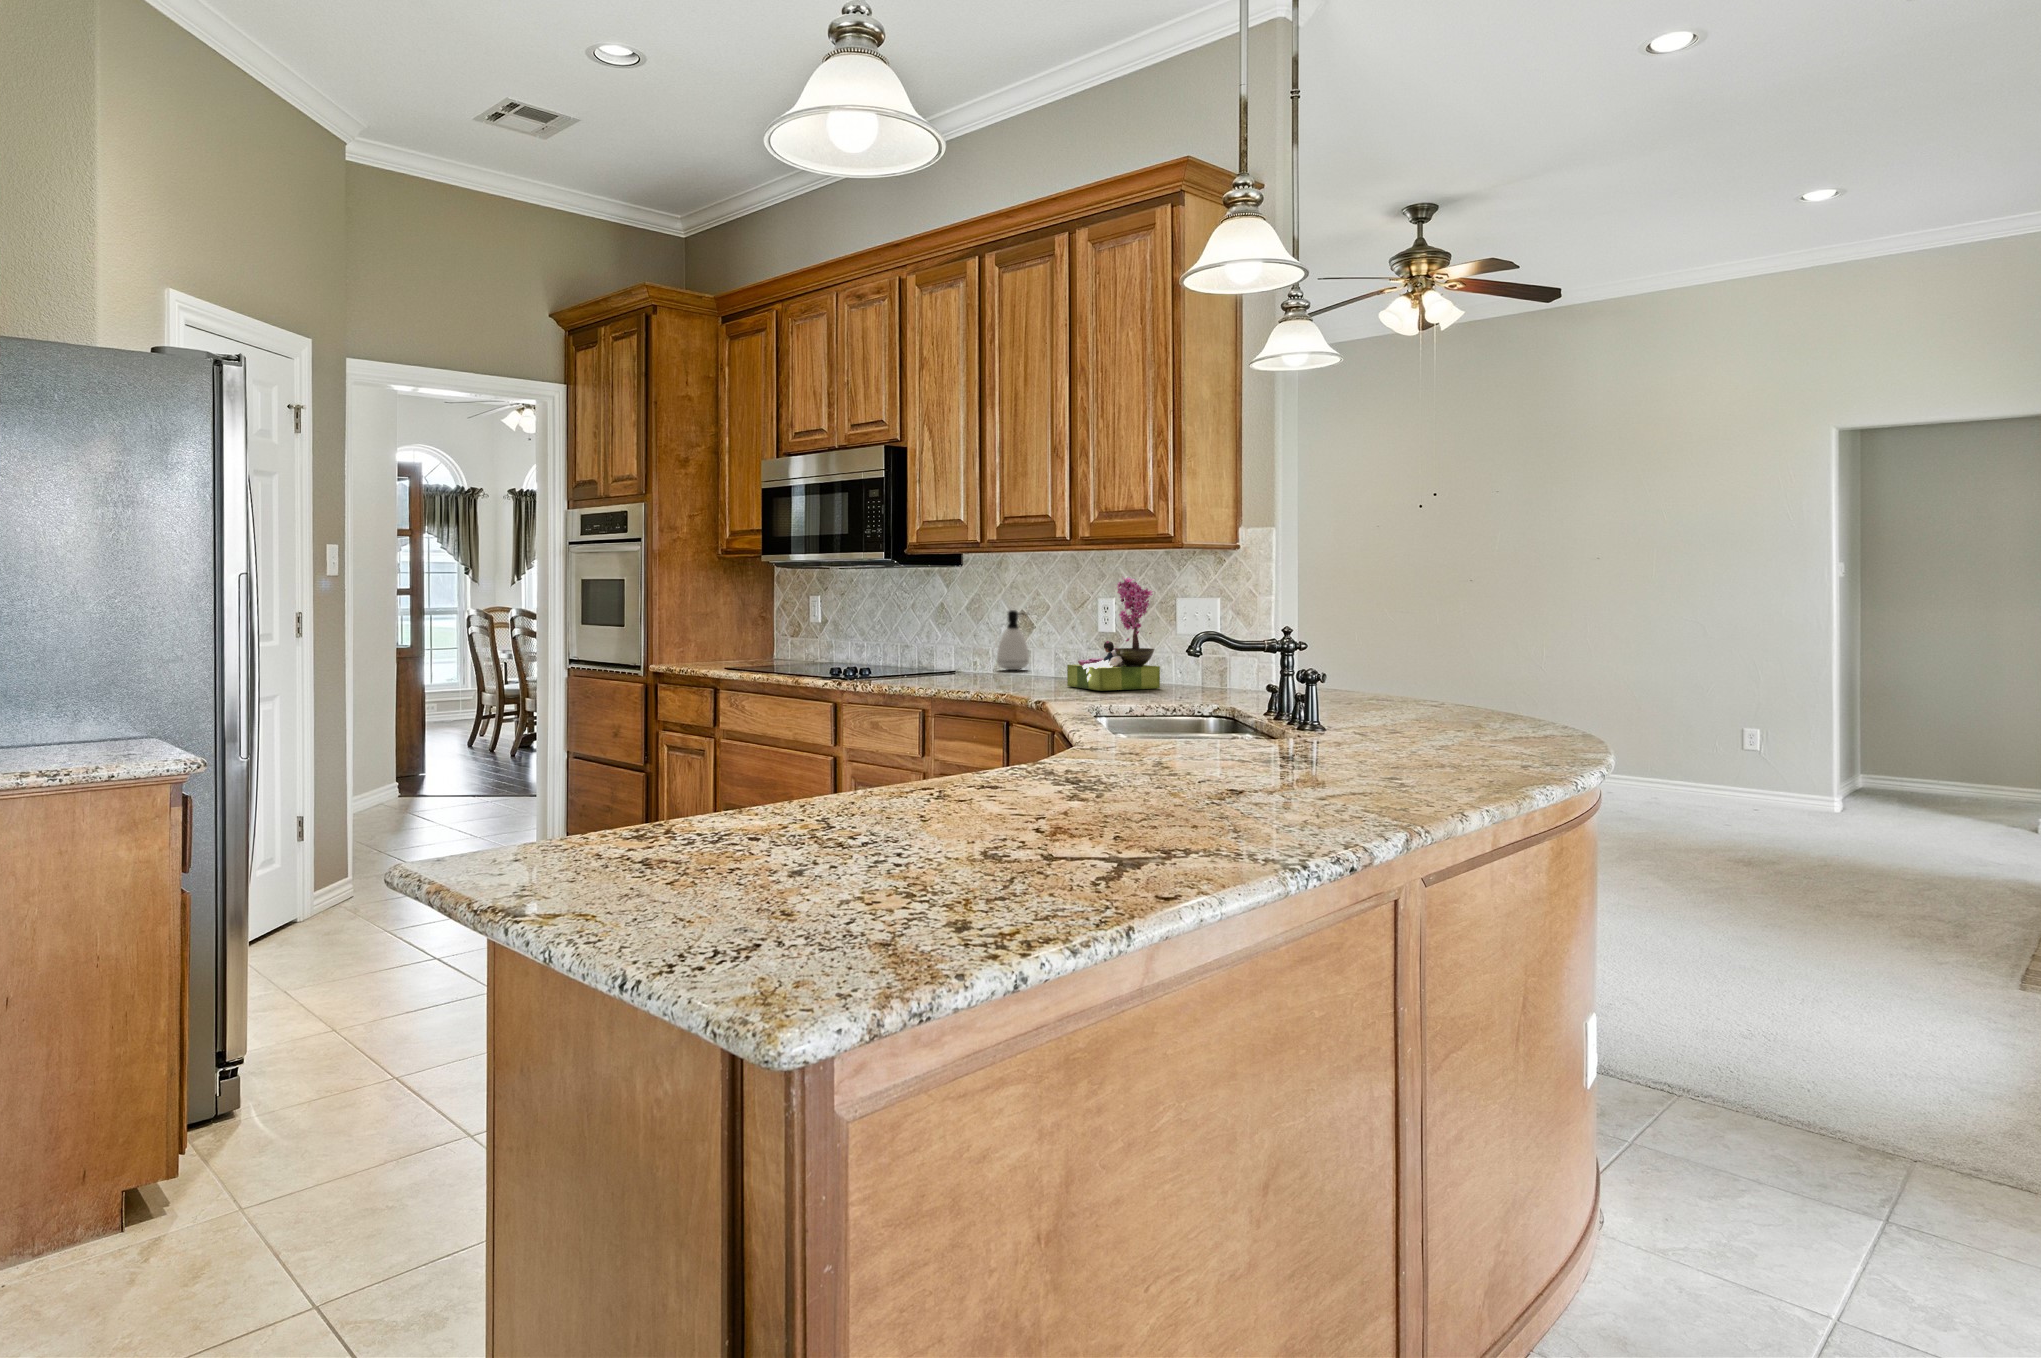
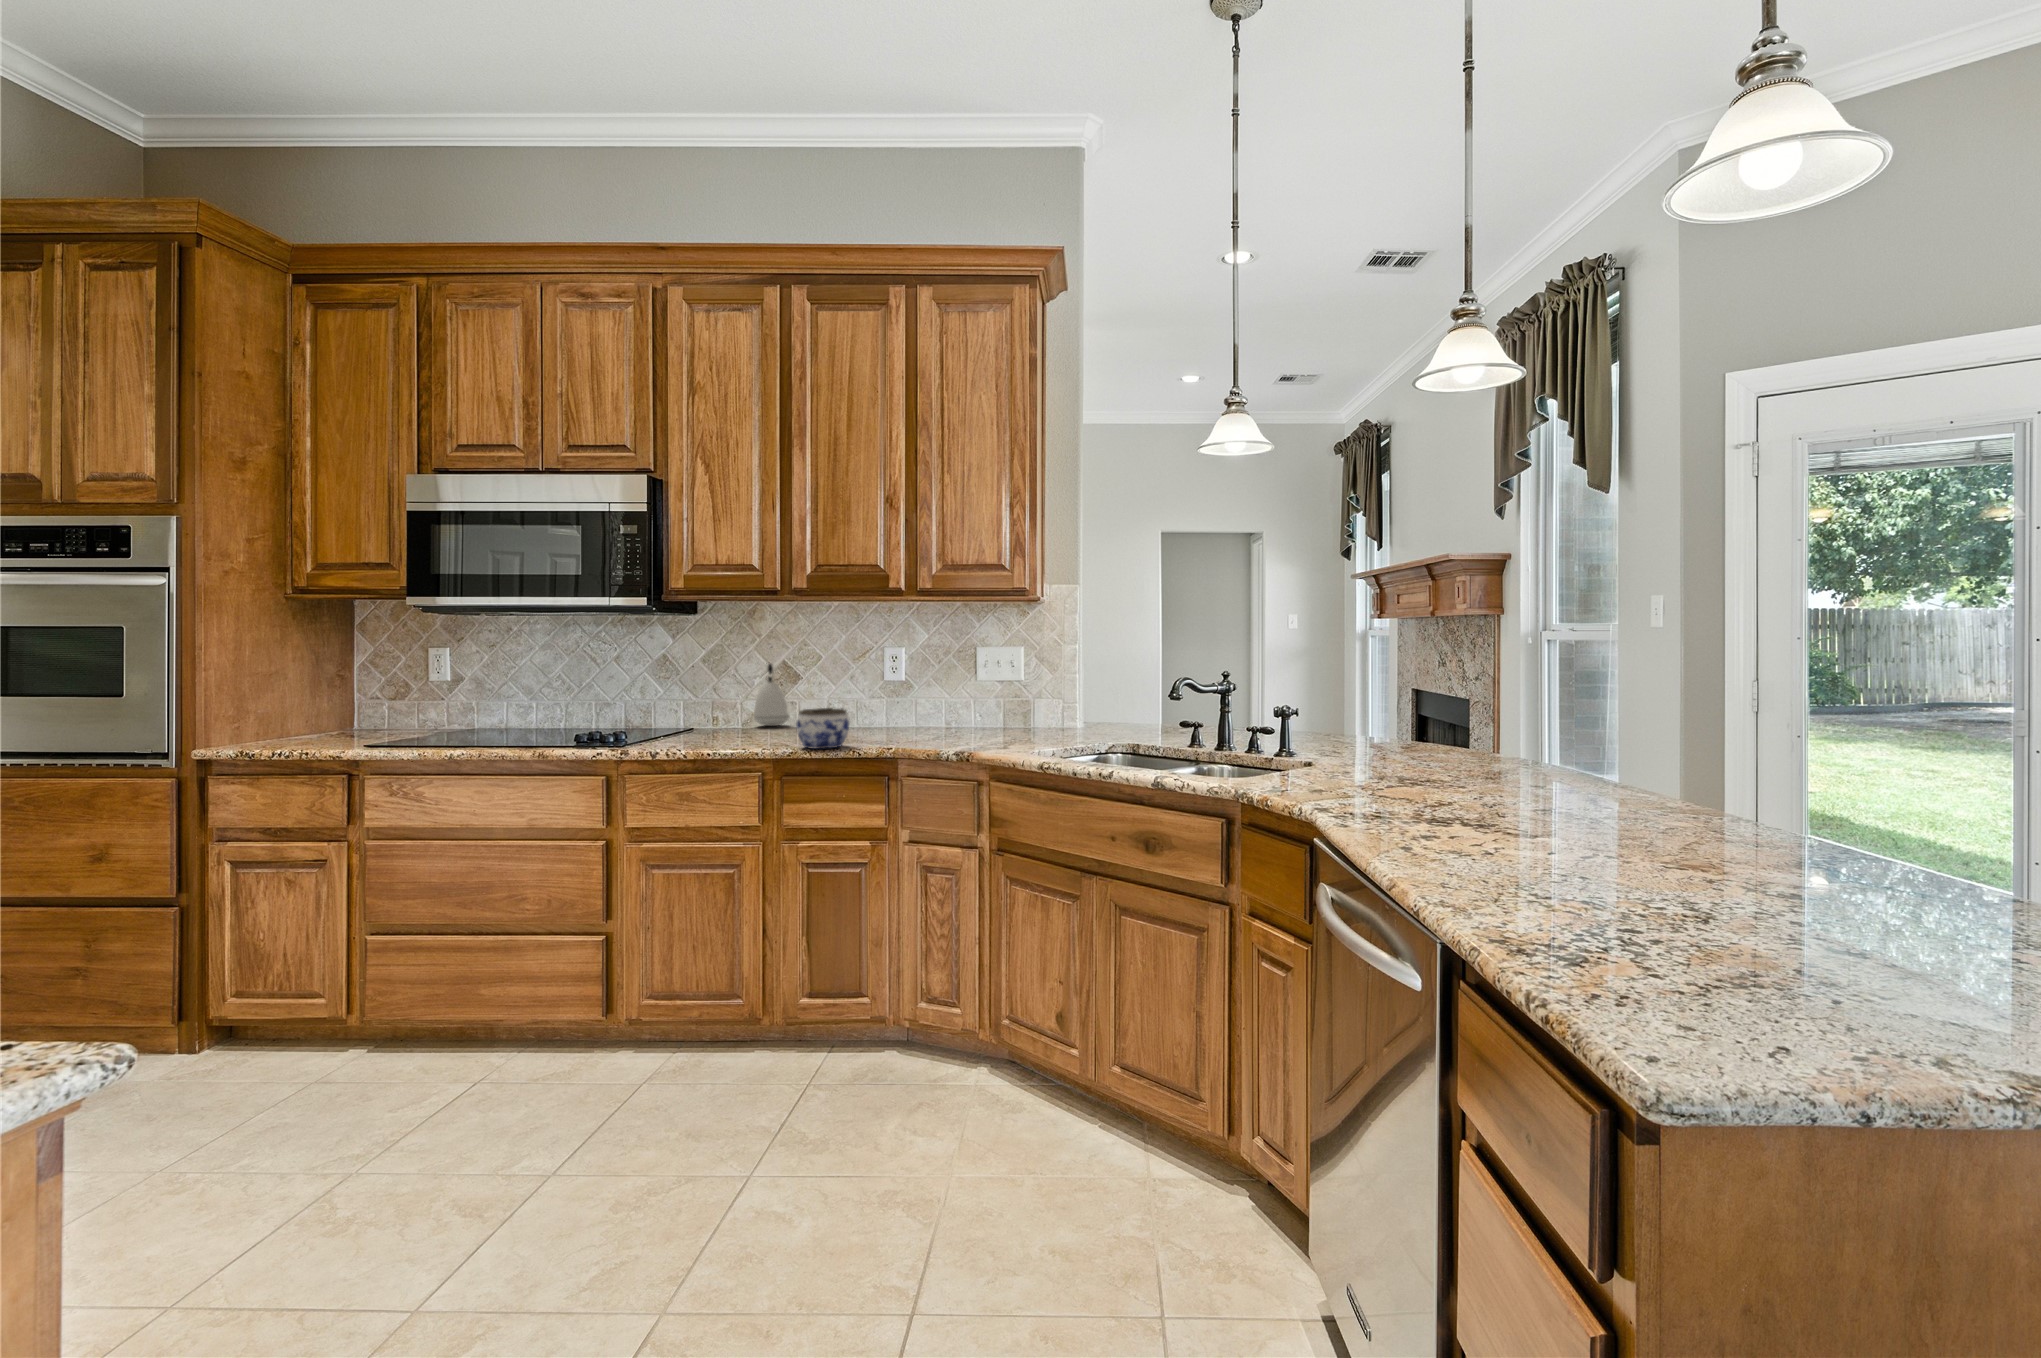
flower arrangement: present [1067,577,1160,691] -> none [903,627,995,741]
jar: none [956,653,1003,689] -> present [796,708,850,749]

